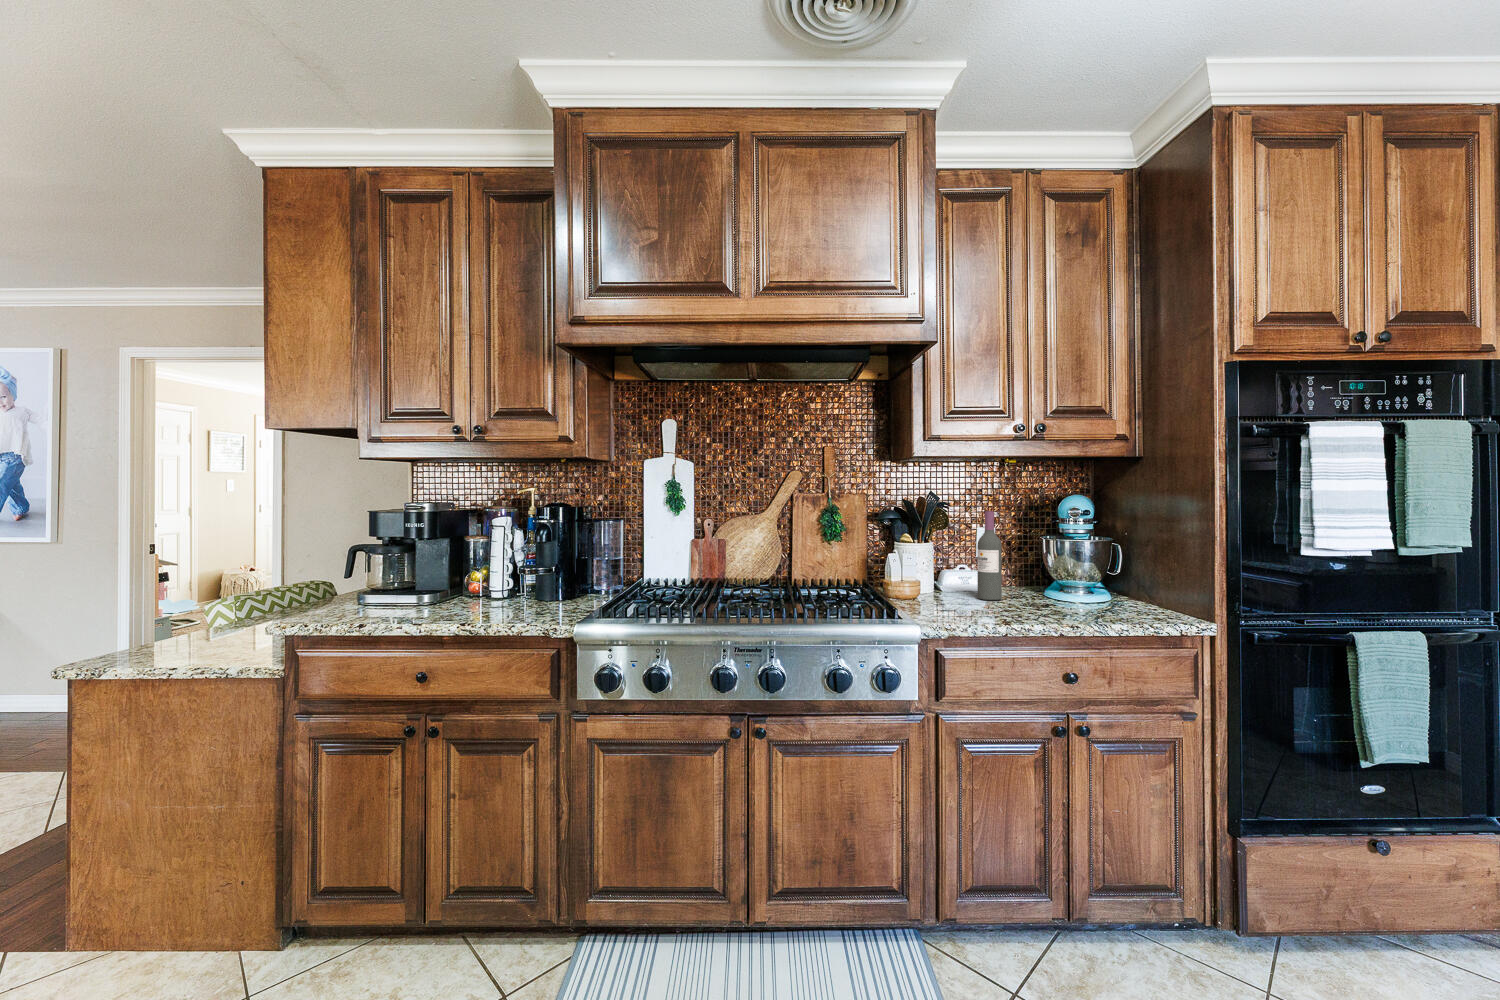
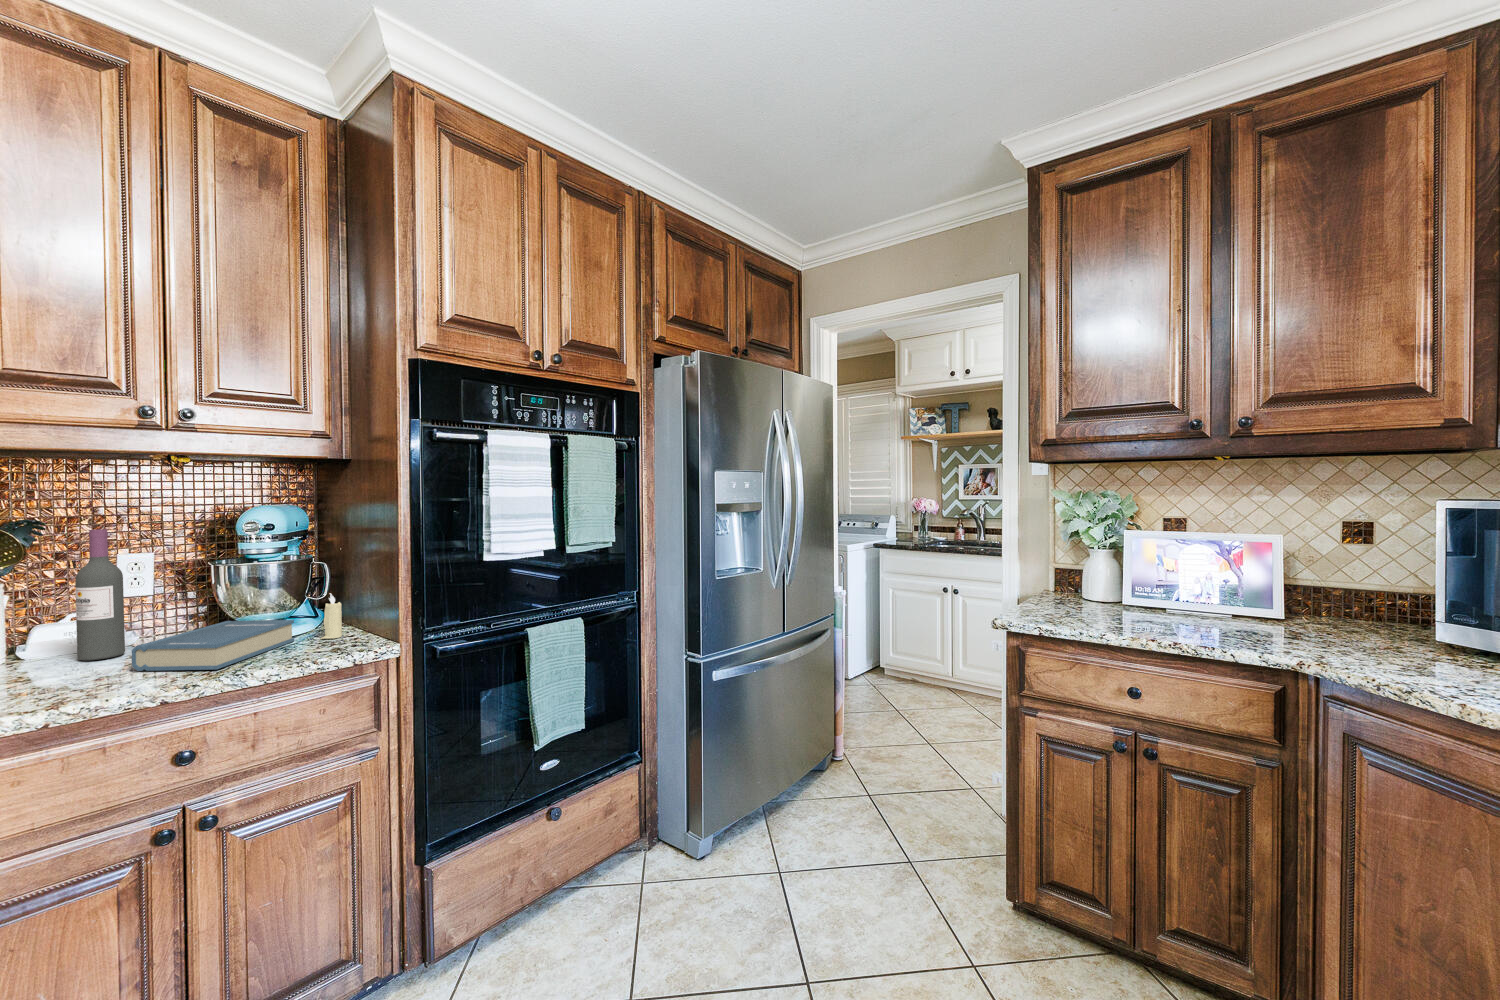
candle: none [1134,571,1152,610] -> present [320,593,342,639]
hardback book: none [1022,585,1114,617] -> present [132,620,294,671]

